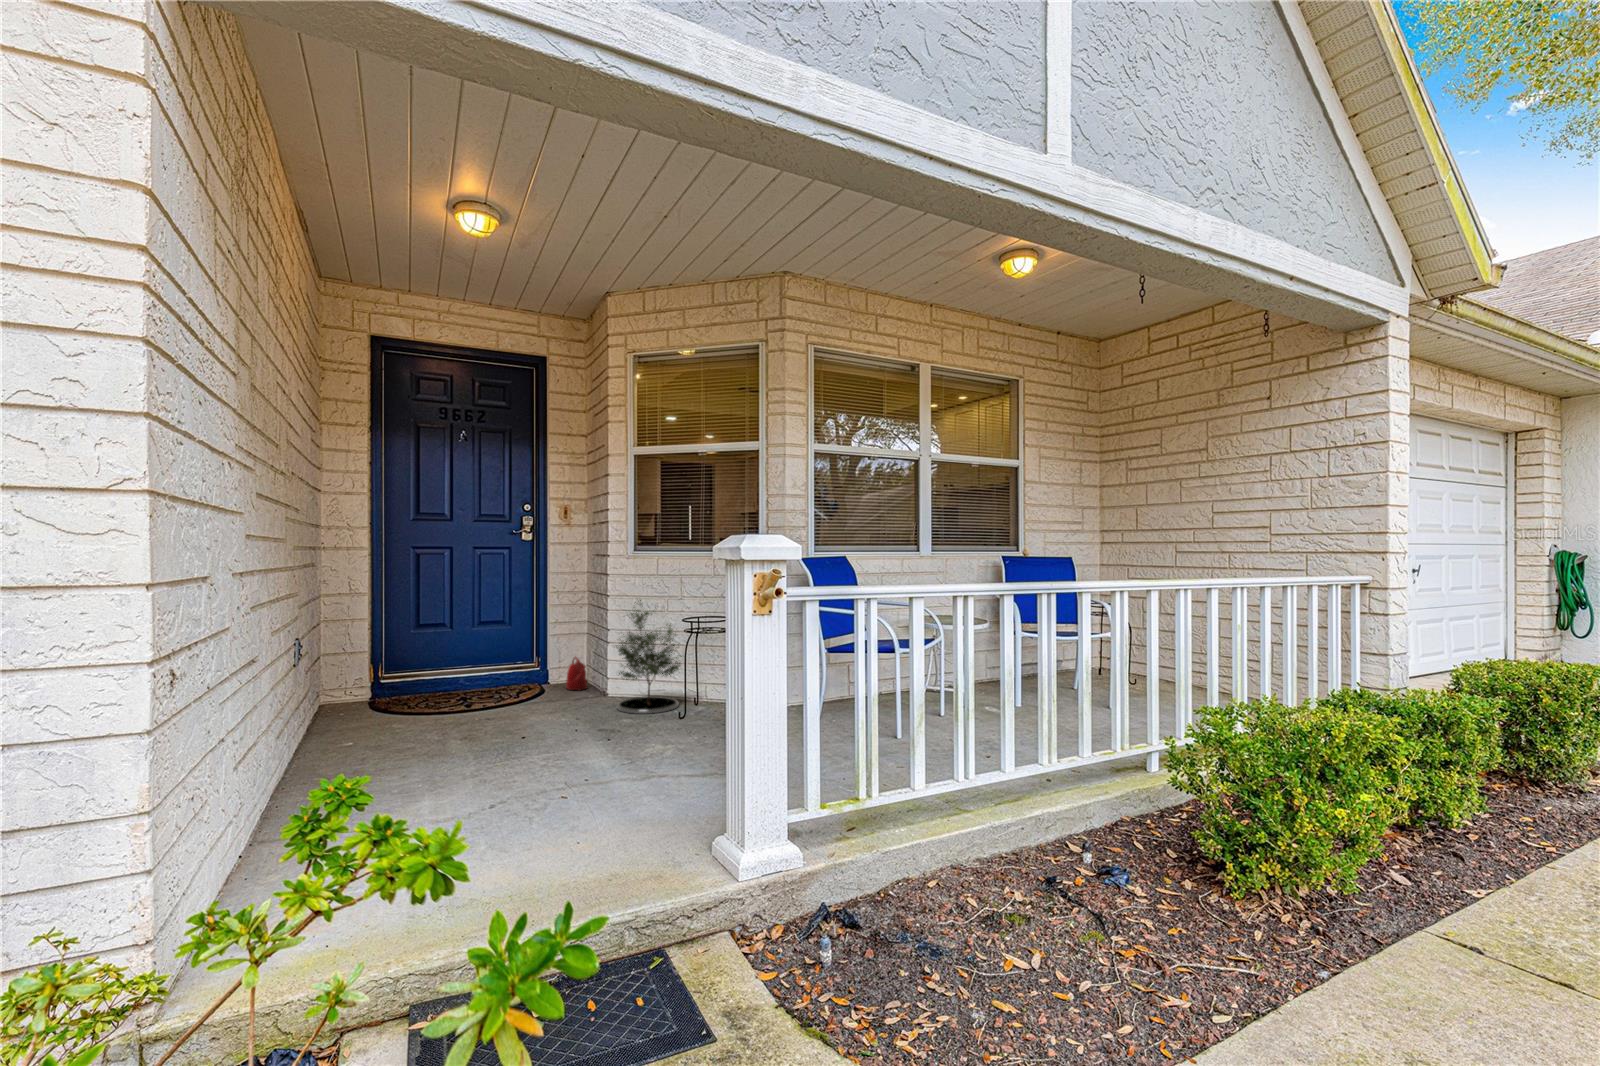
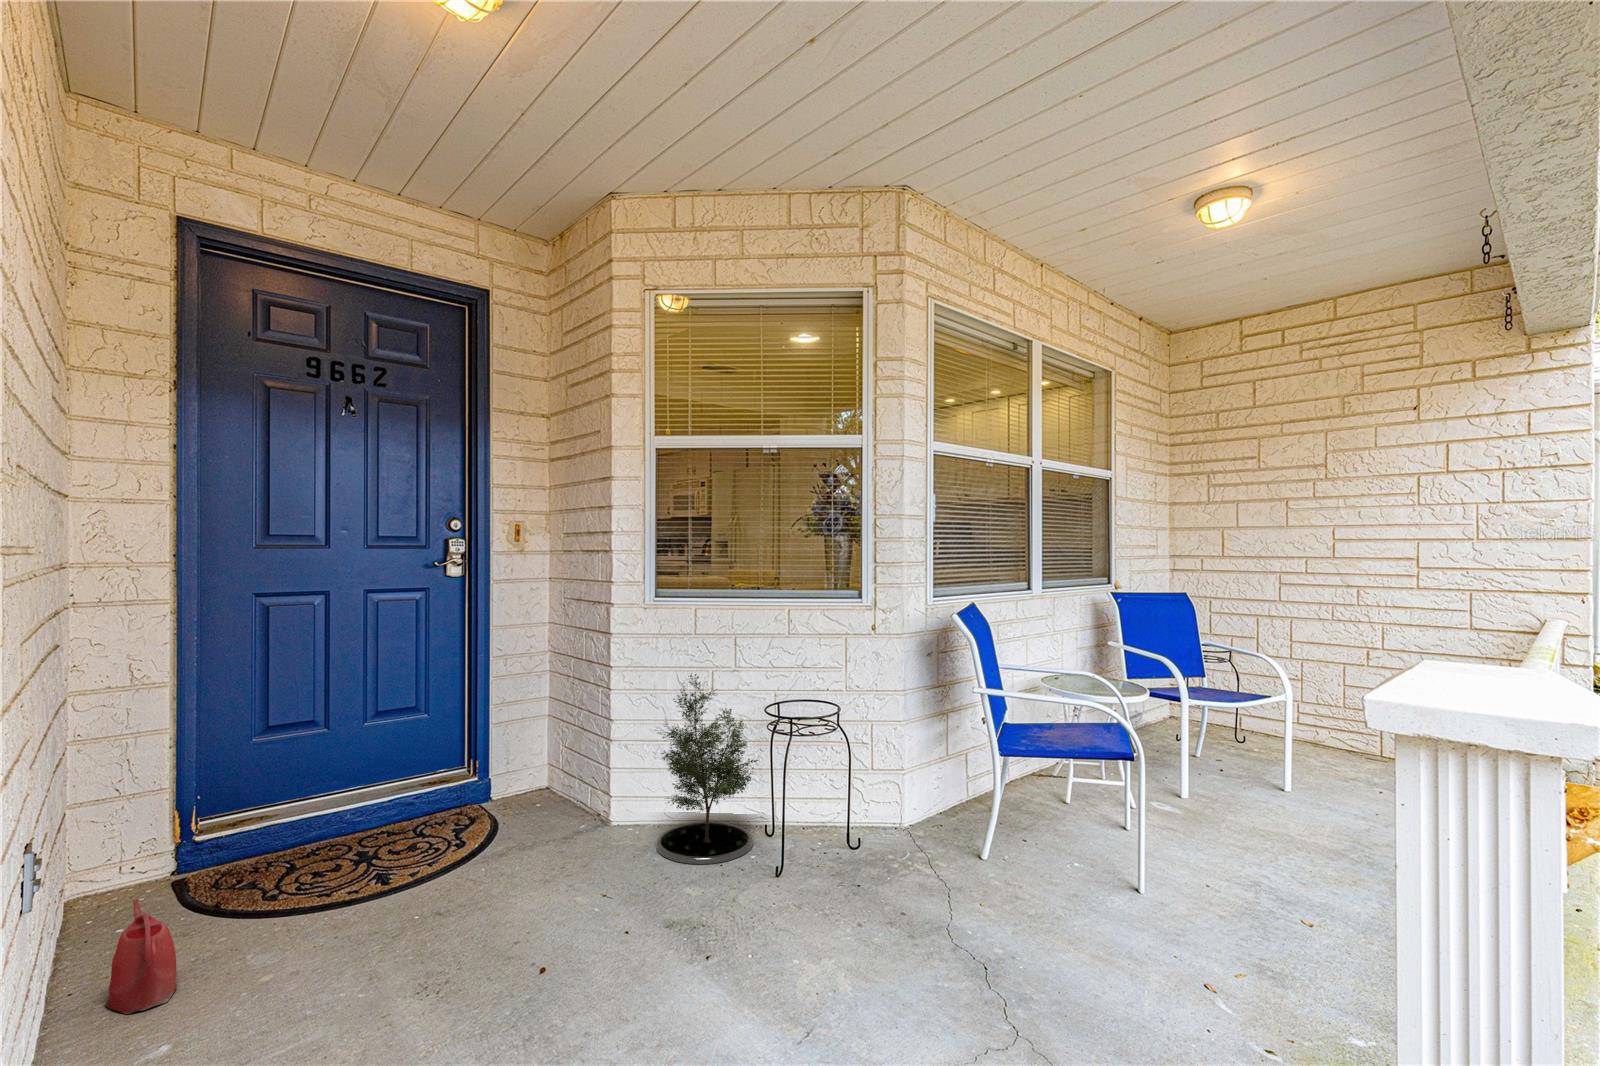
watering can: present [566,656,587,691] -> present [105,899,177,1014]

